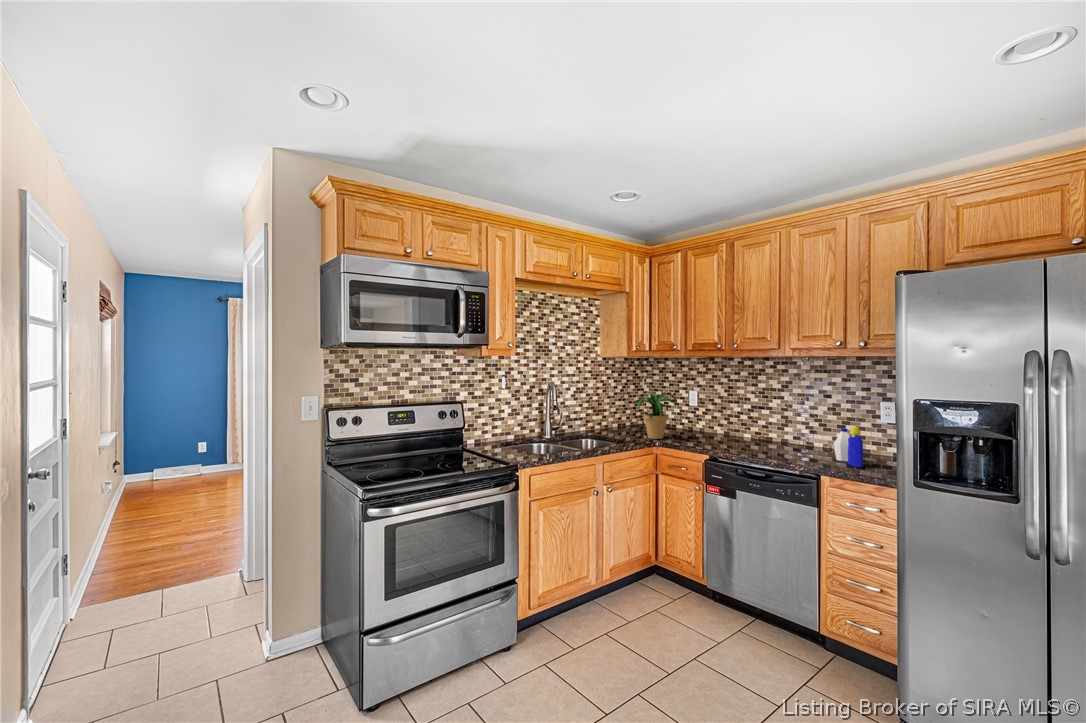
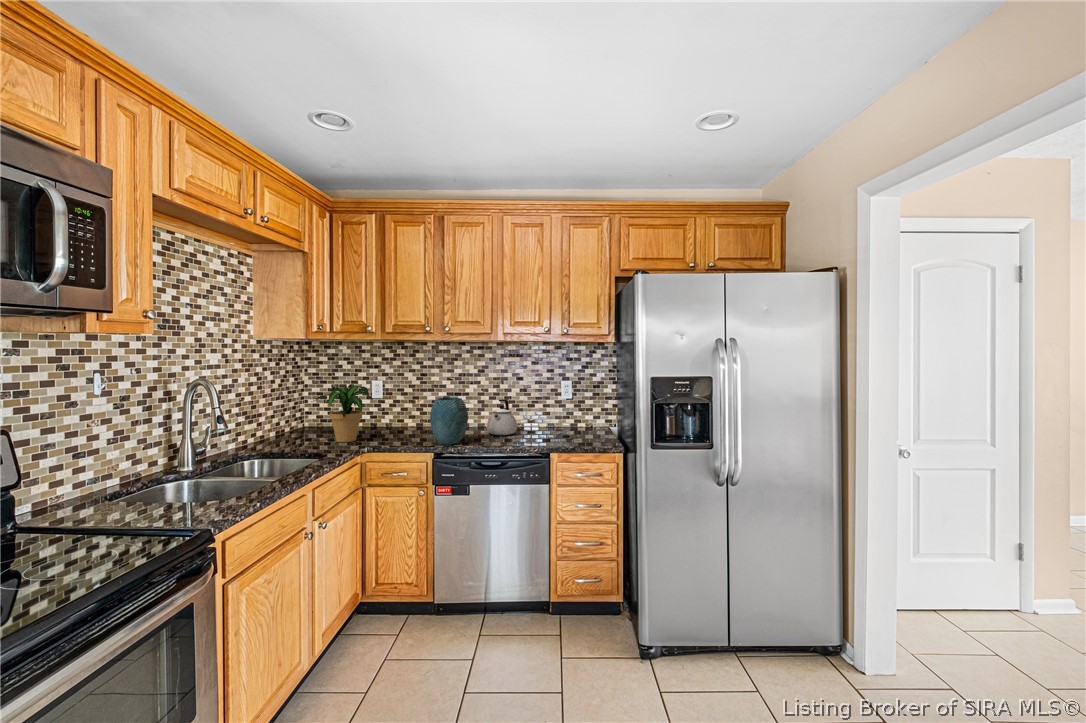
vase: none [712,408,749,452] -> present [430,398,468,445]
kettle: none [781,415,816,452] -> present [487,399,517,435]
bottle: present [834,427,863,467] -> none [539,407,571,442]

